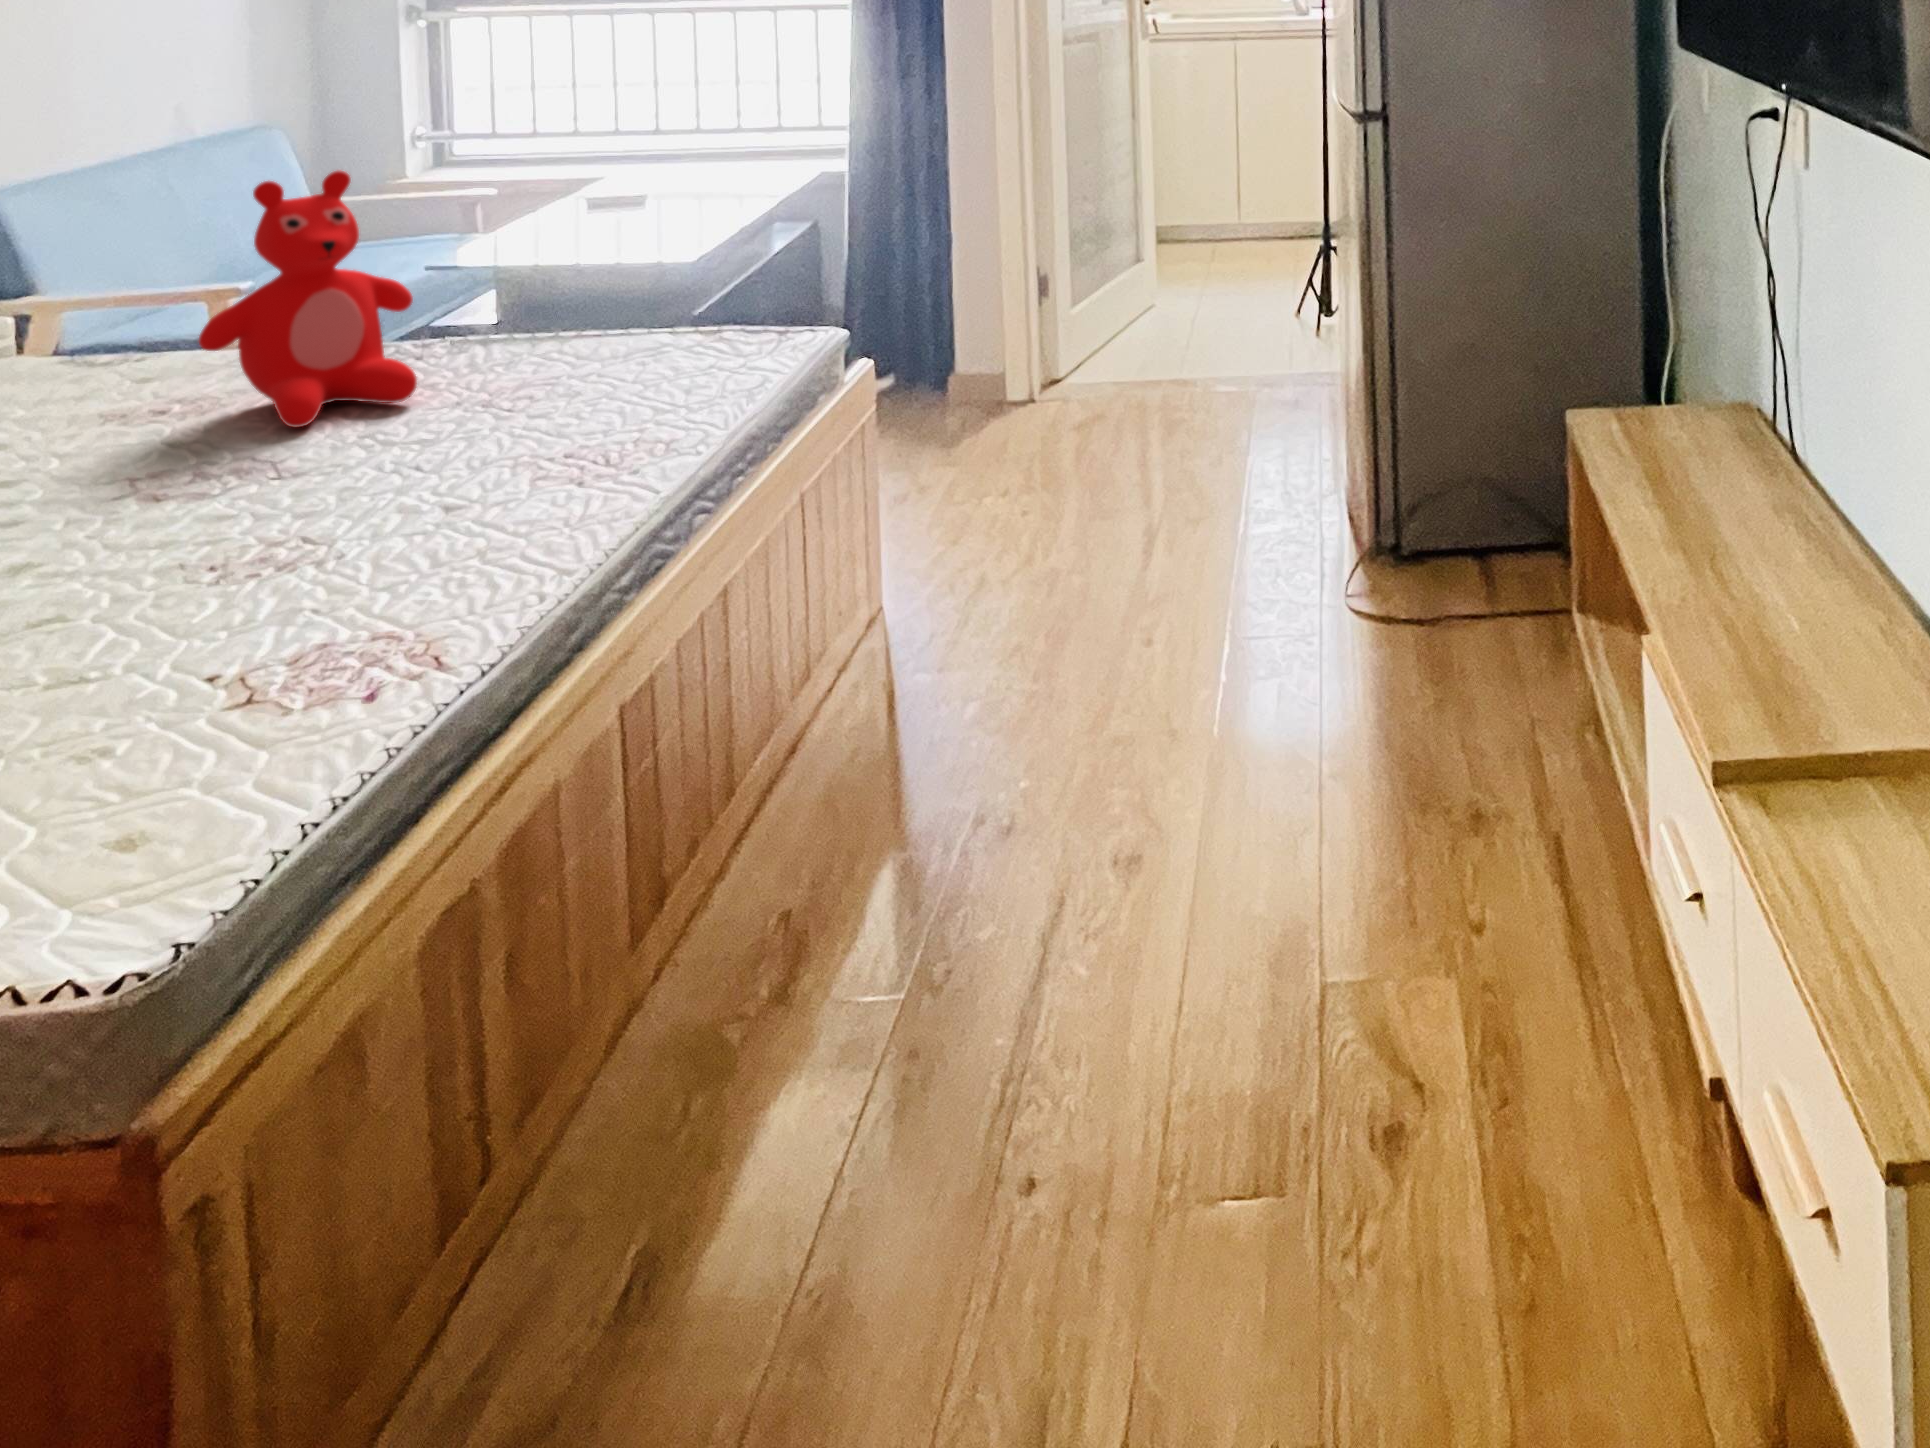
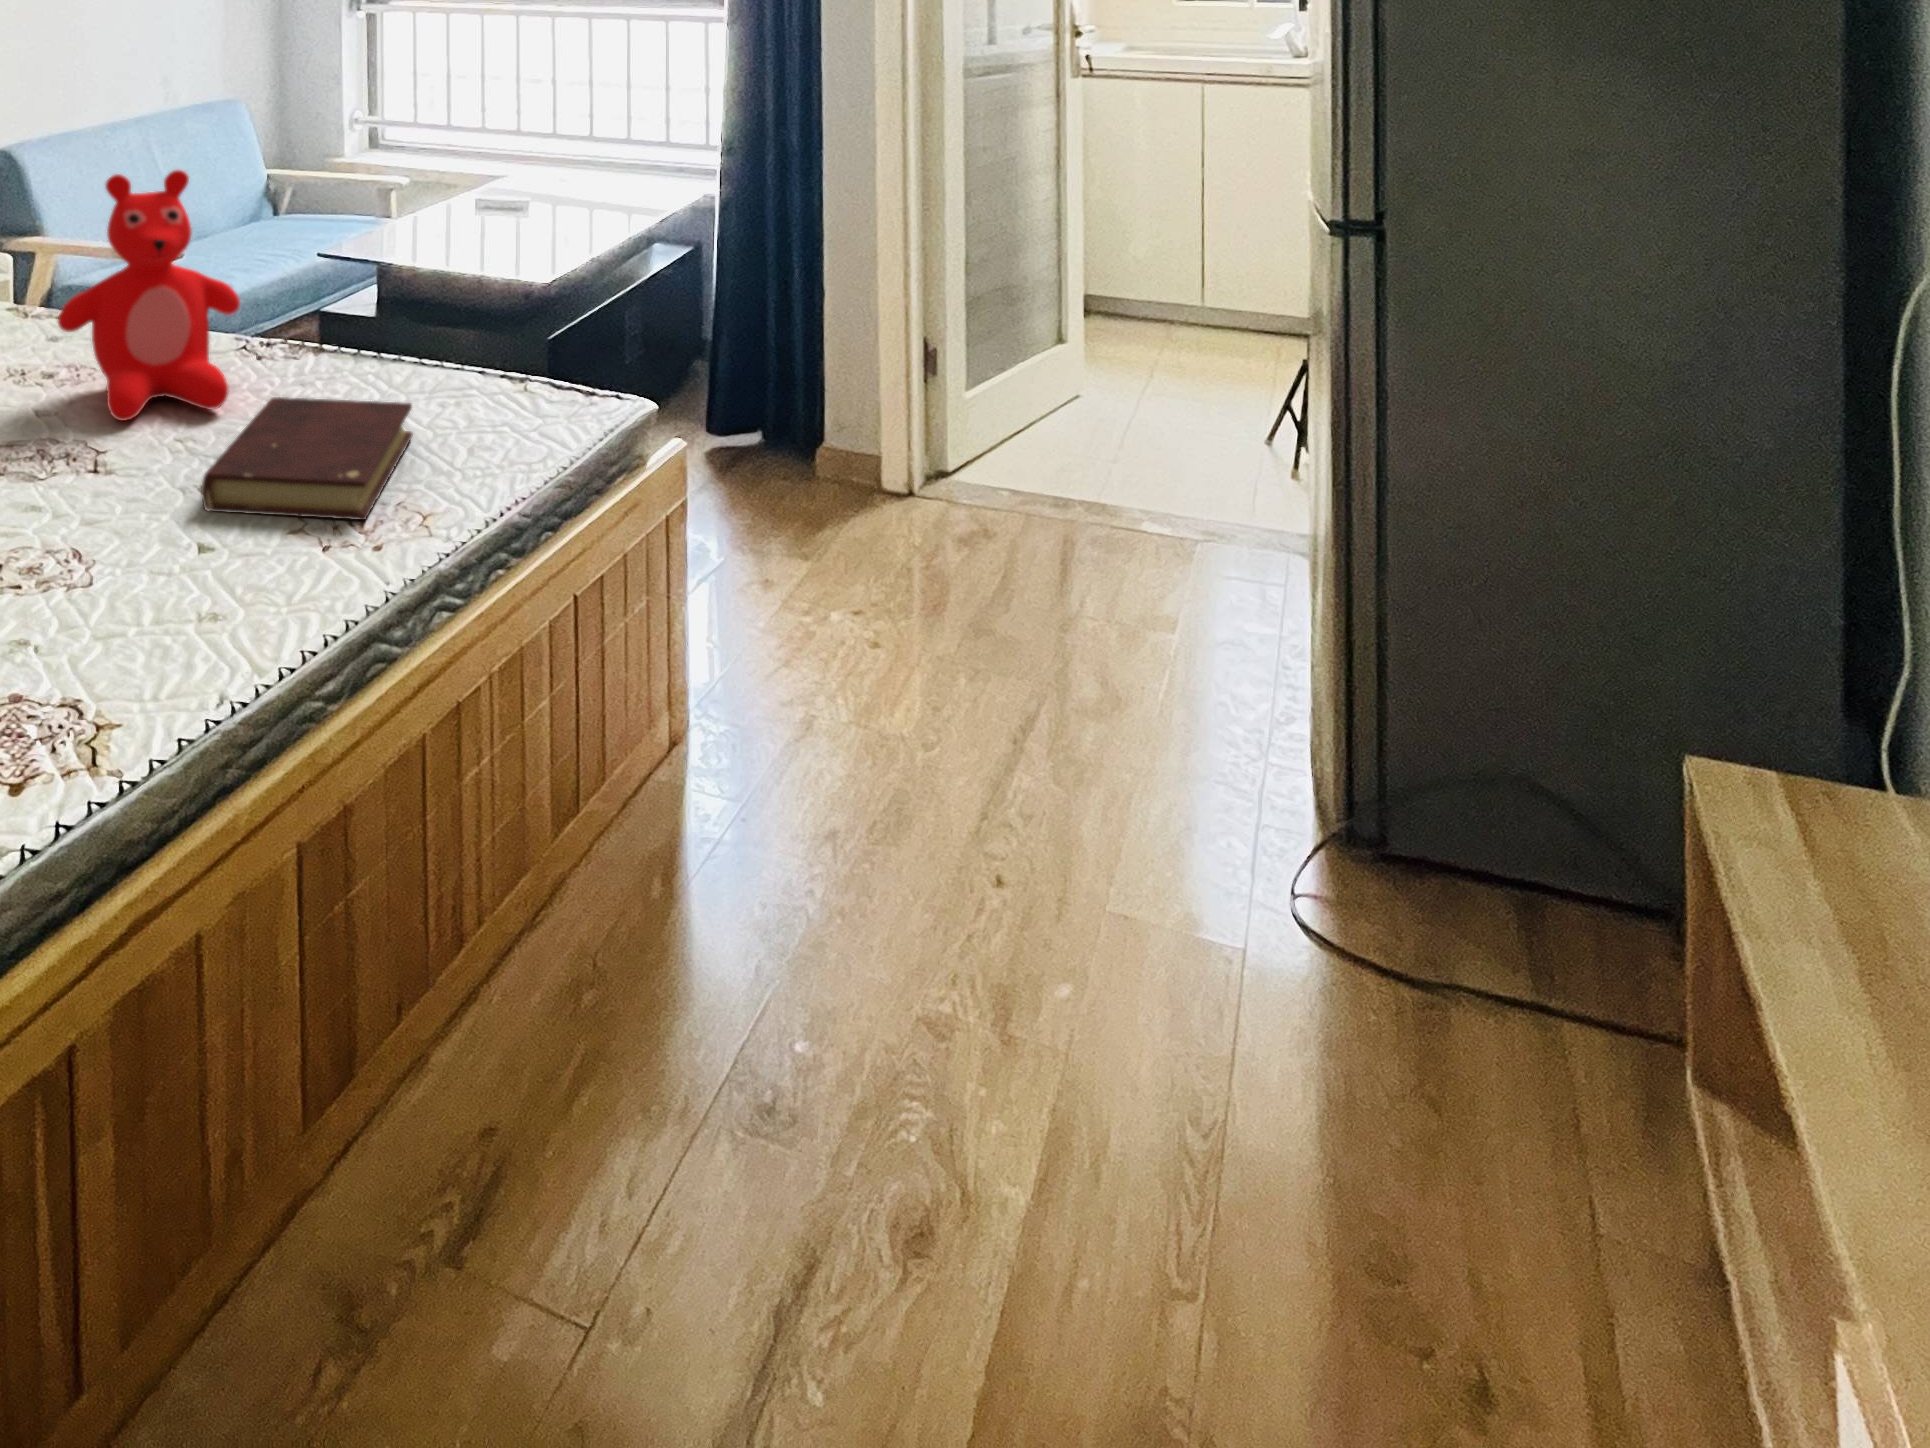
book: none [436,358,628,477] -> present [201,397,413,520]

